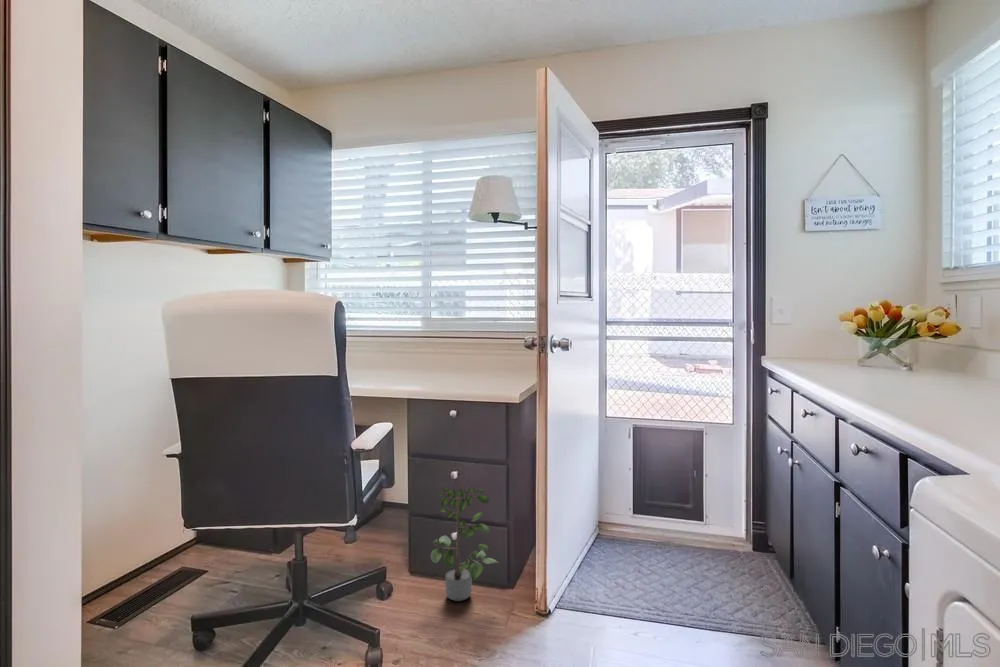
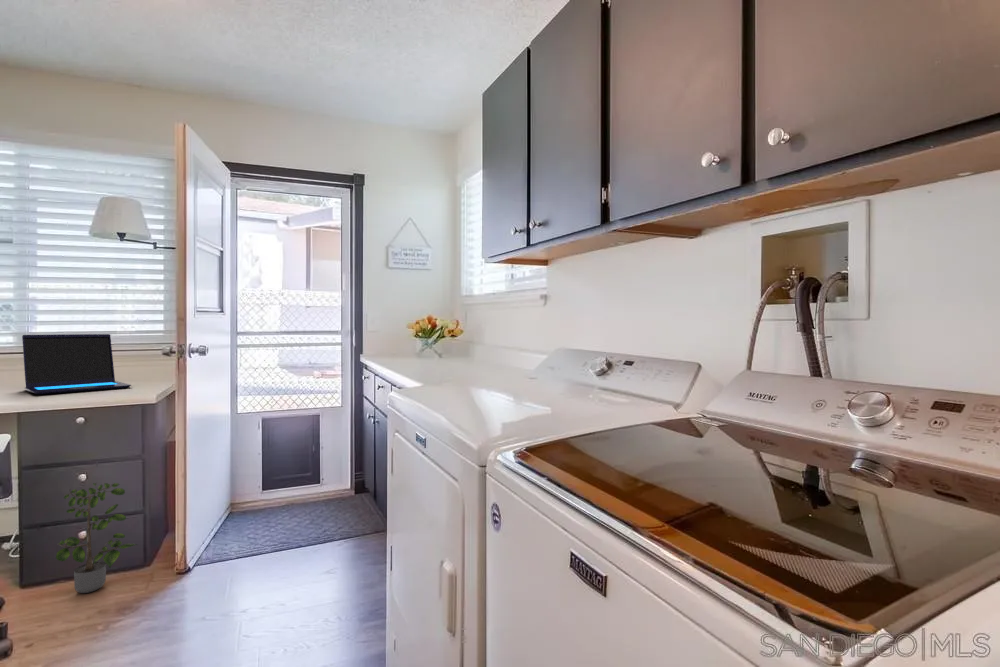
laptop: none [418,324,500,384] -> present [22,334,131,394]

